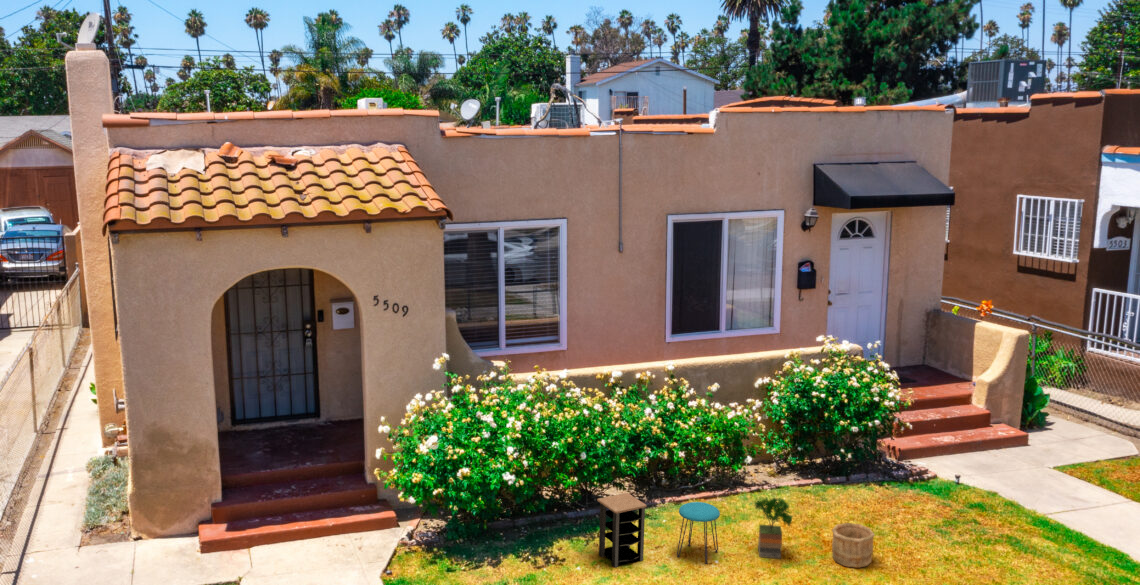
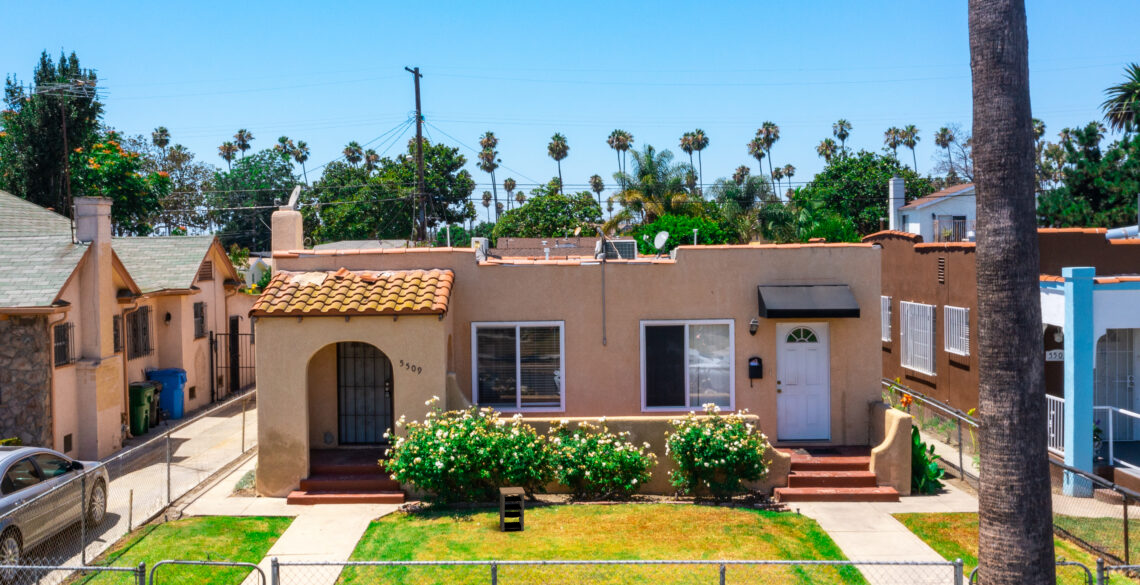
potted tree: present [755,498,792,558] -> none [600,497,625,539]
stool: present [677,502,720,564] -> none [547,497,577,536]
wooden bucket: present [832,523,874,568] -> none [646,520,675,548]

